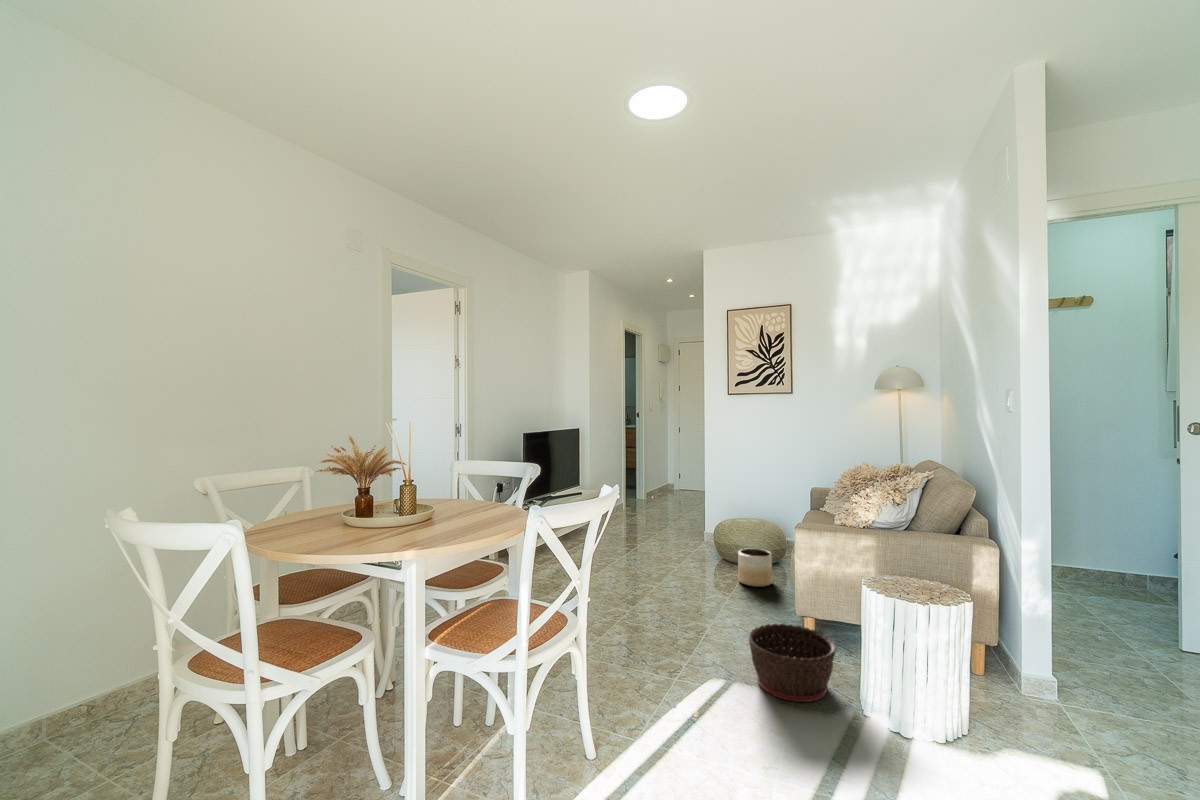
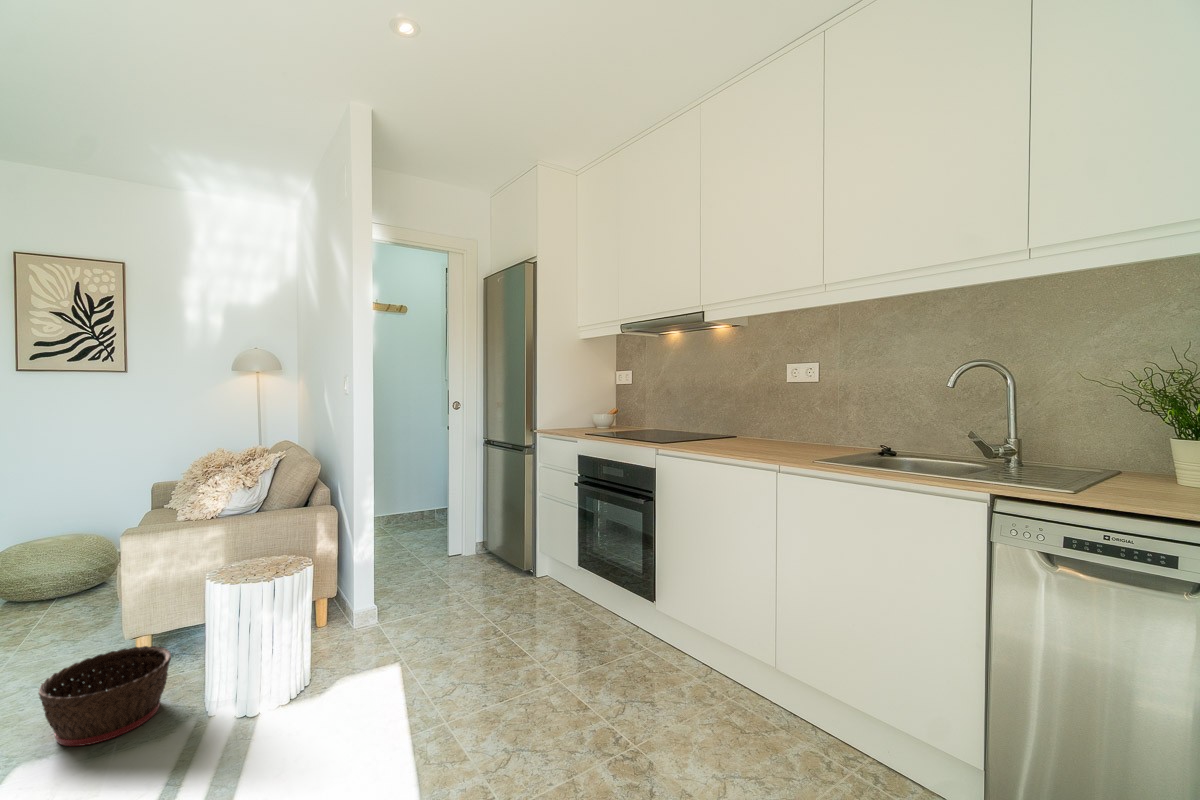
planter: present [738,548,772,587] -> none [32,571,93,624]

